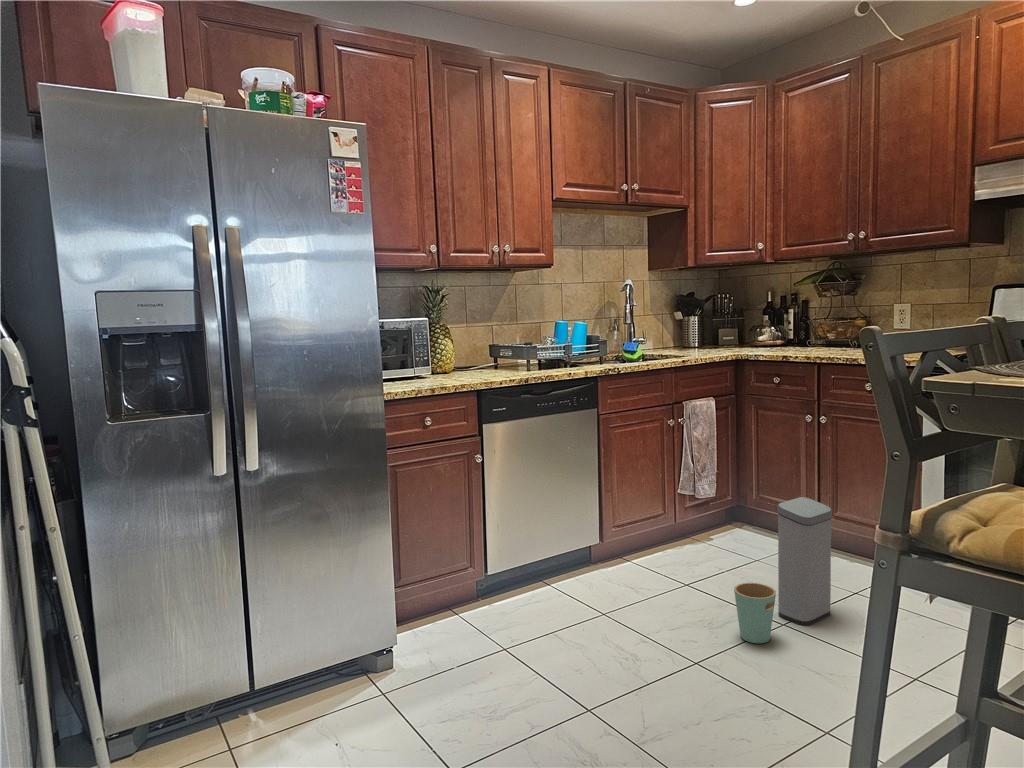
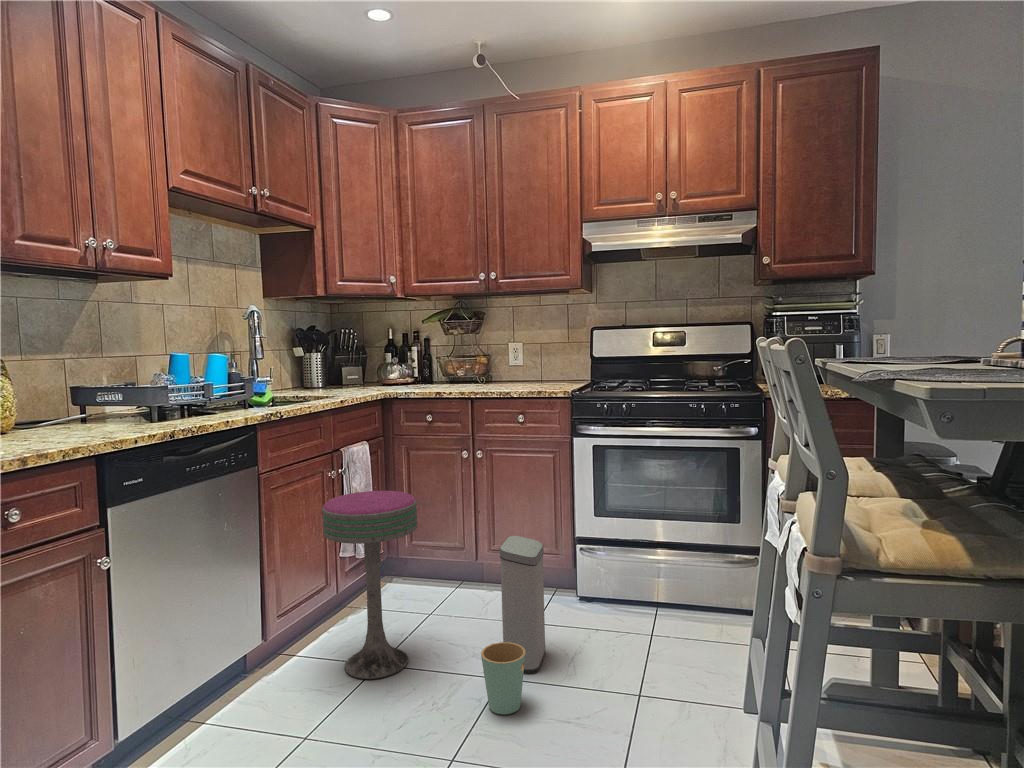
bar stool: none [637,439,717,591] -> present [322,491,418,679]

